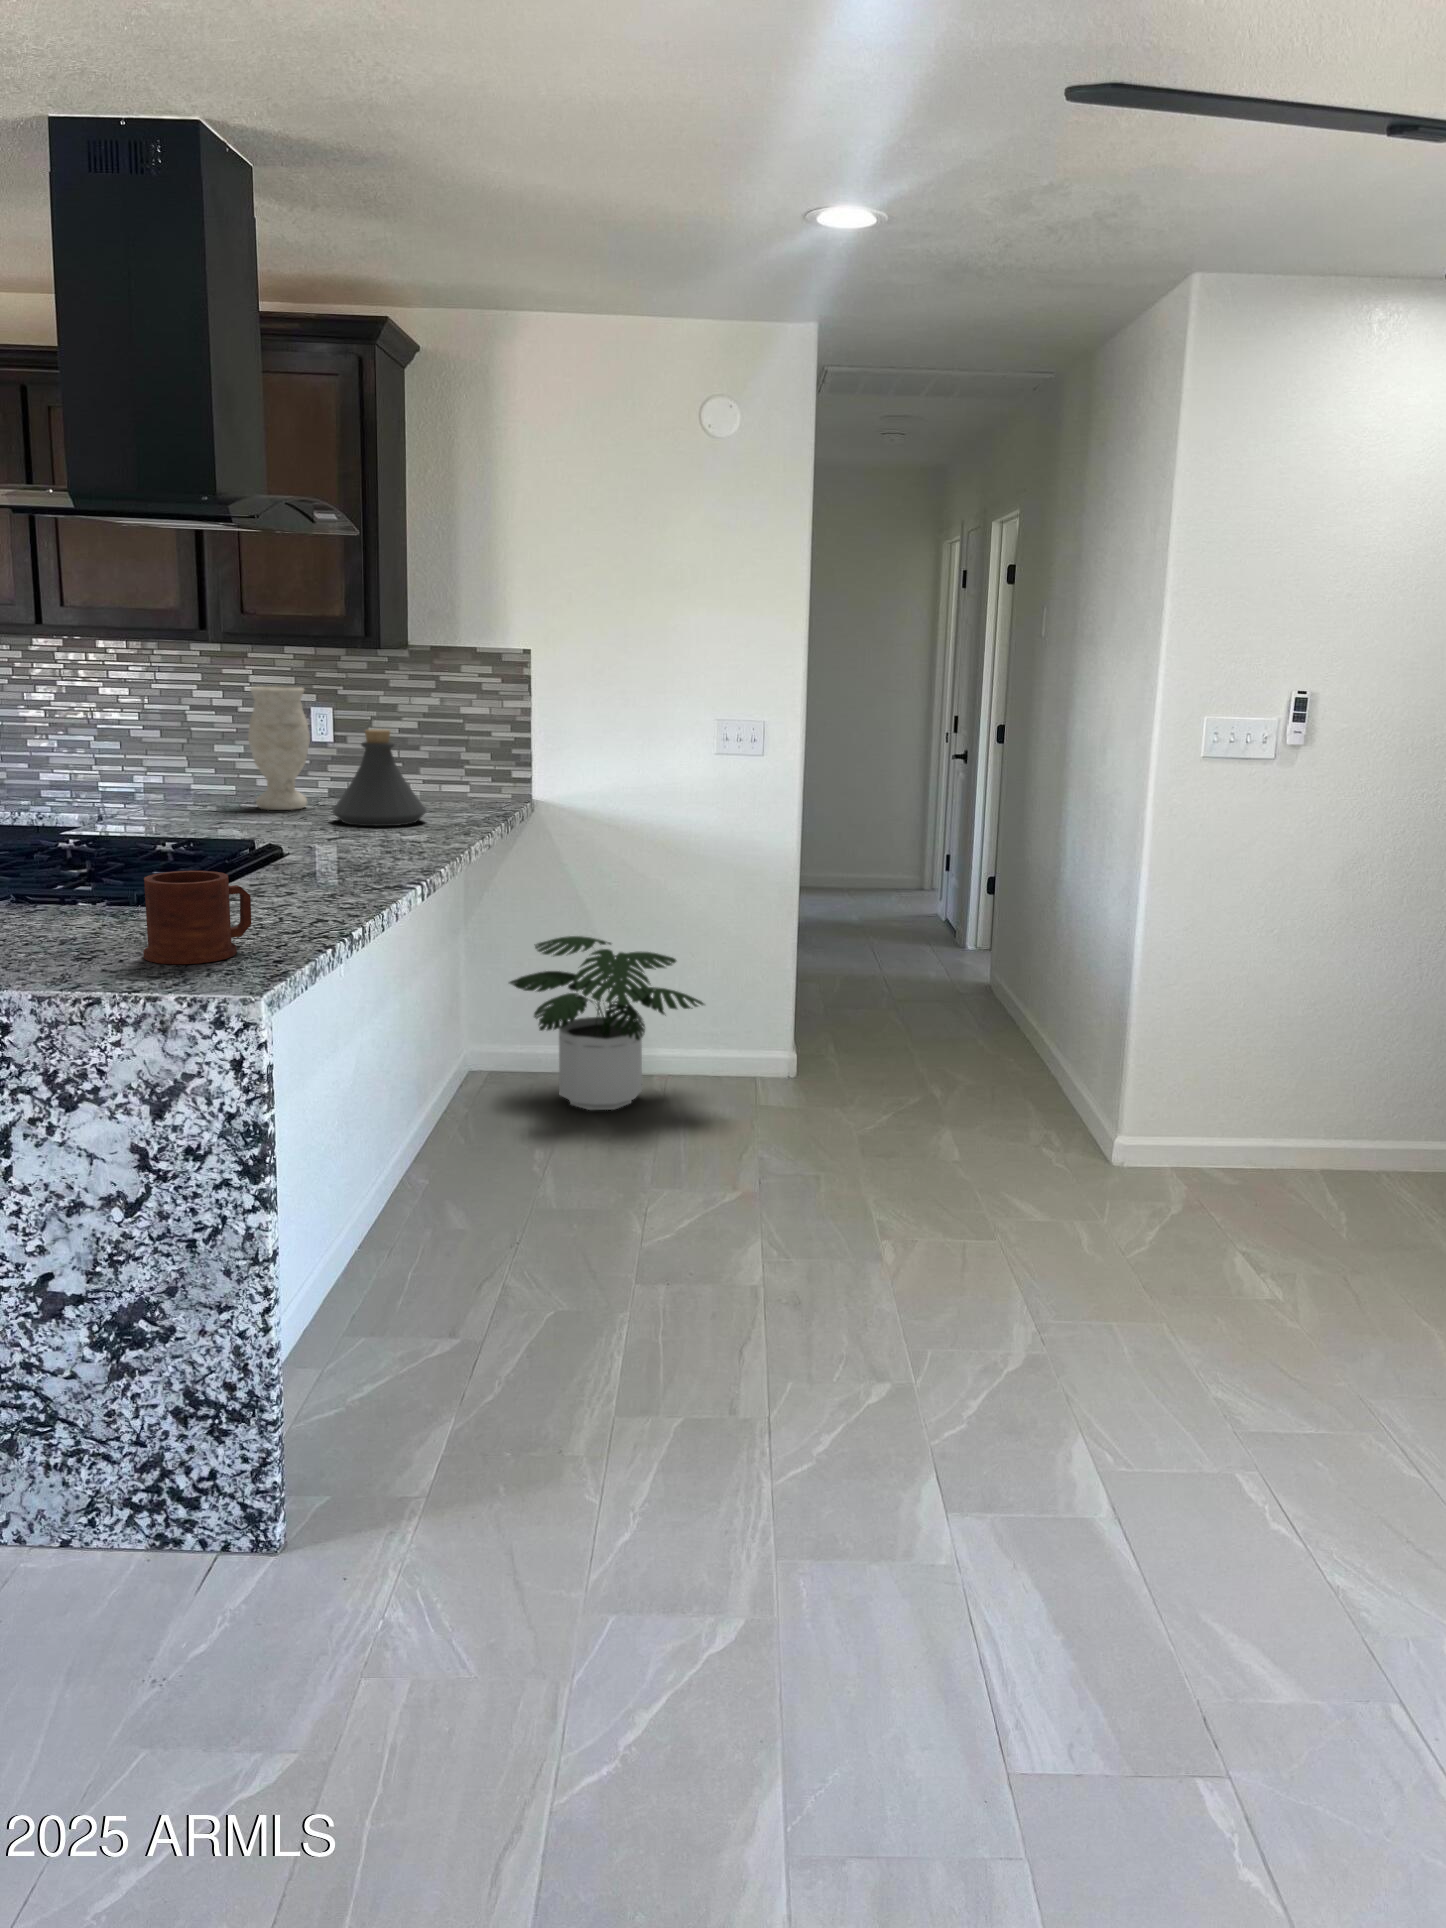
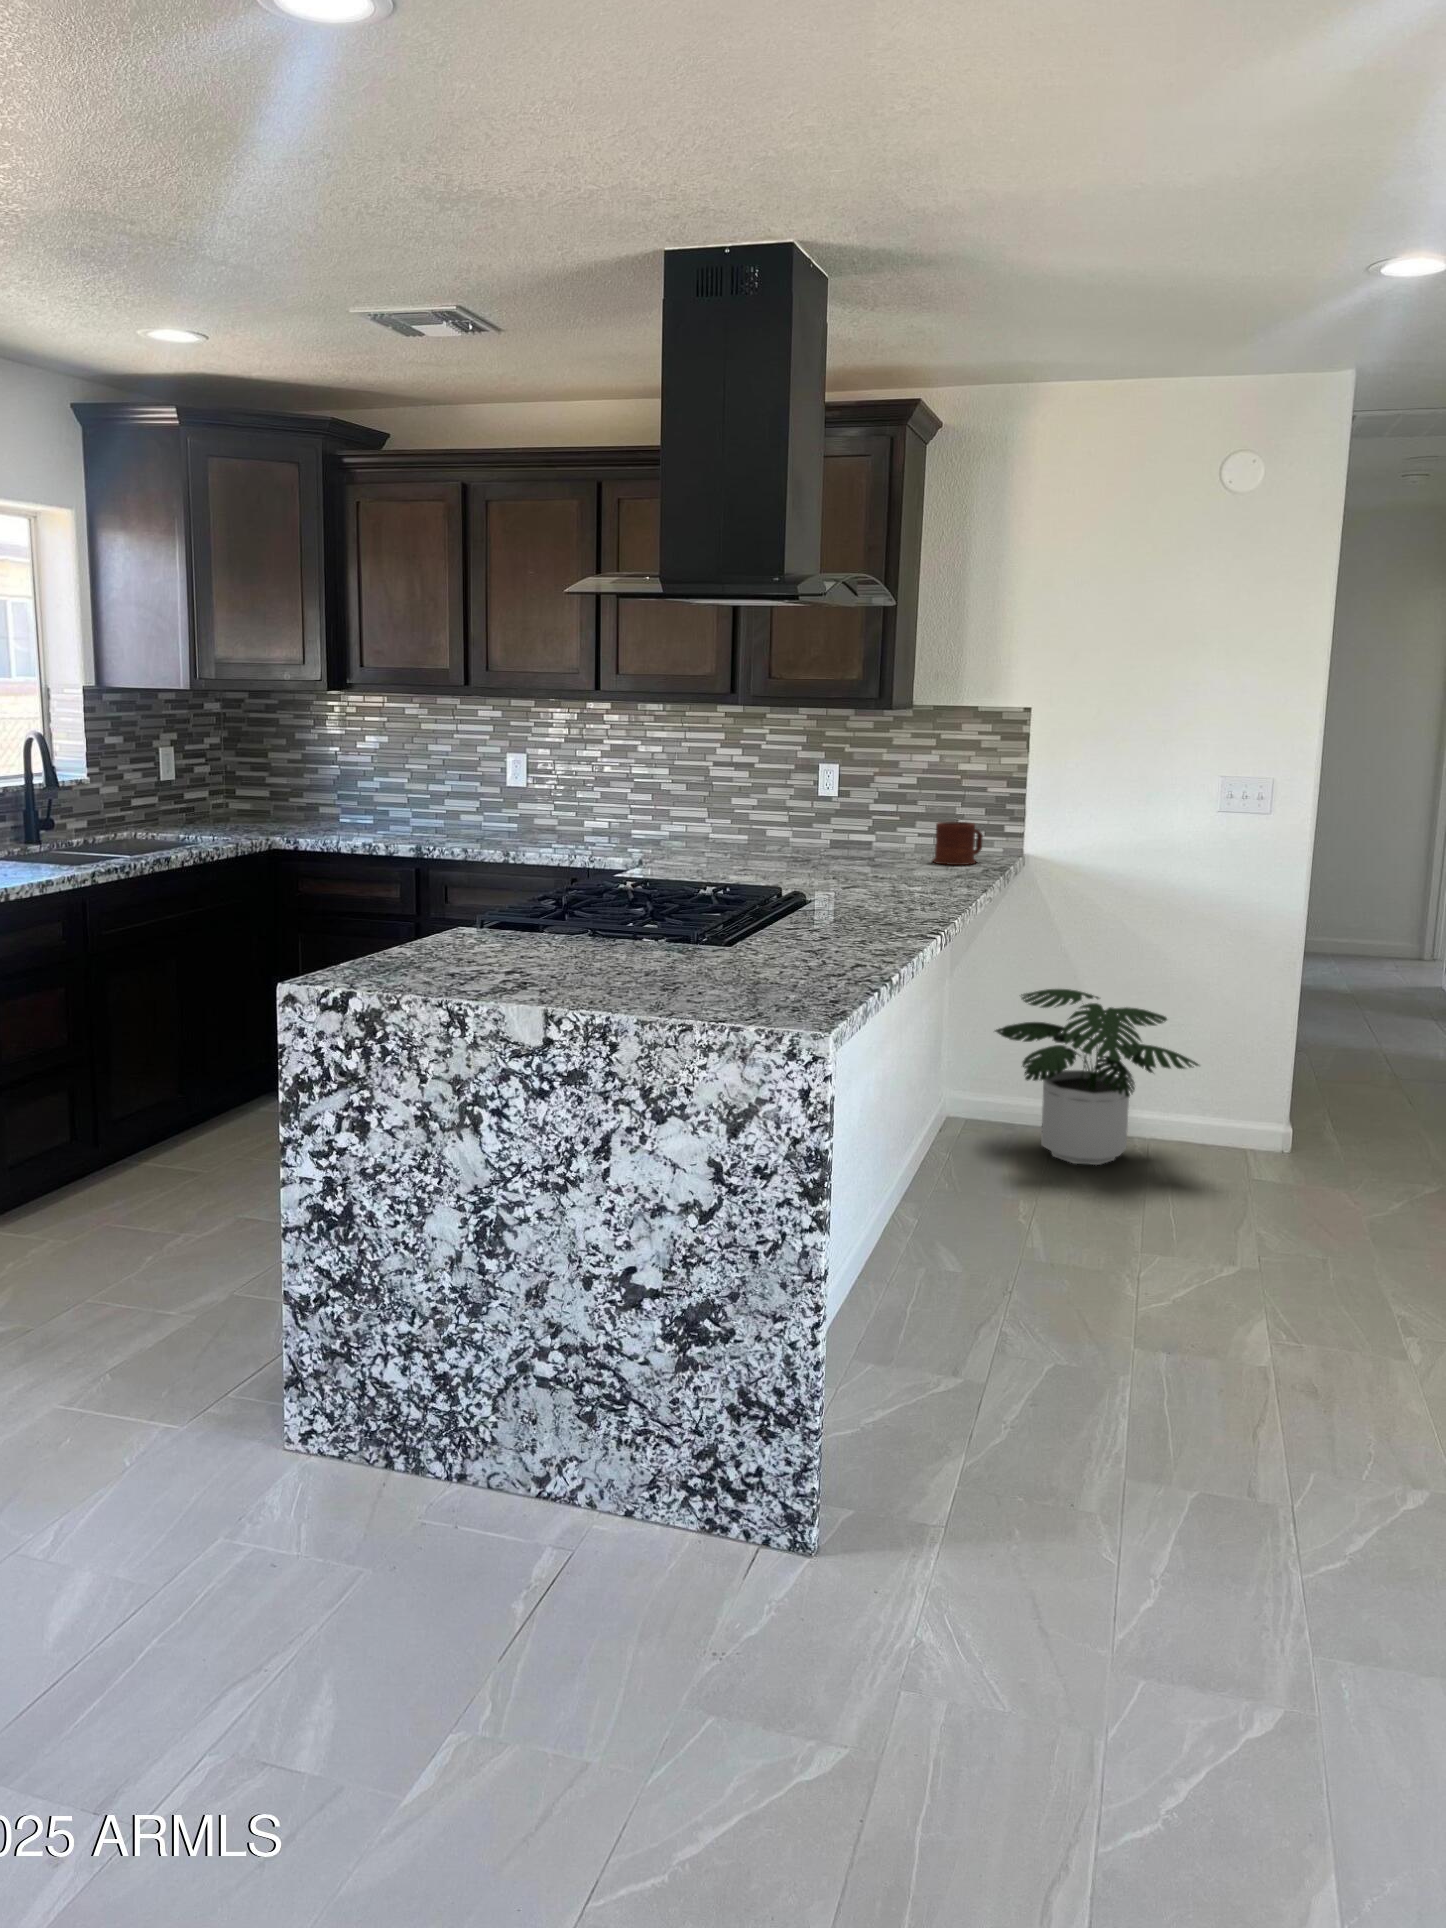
vase: present [248,686,310,810] -> none [766,746,821,859]
bottle: present [332,729,426,826] -> none [842,785,930,876]
mug: present [143,871,251,964] -> present [933,822,983,865]

